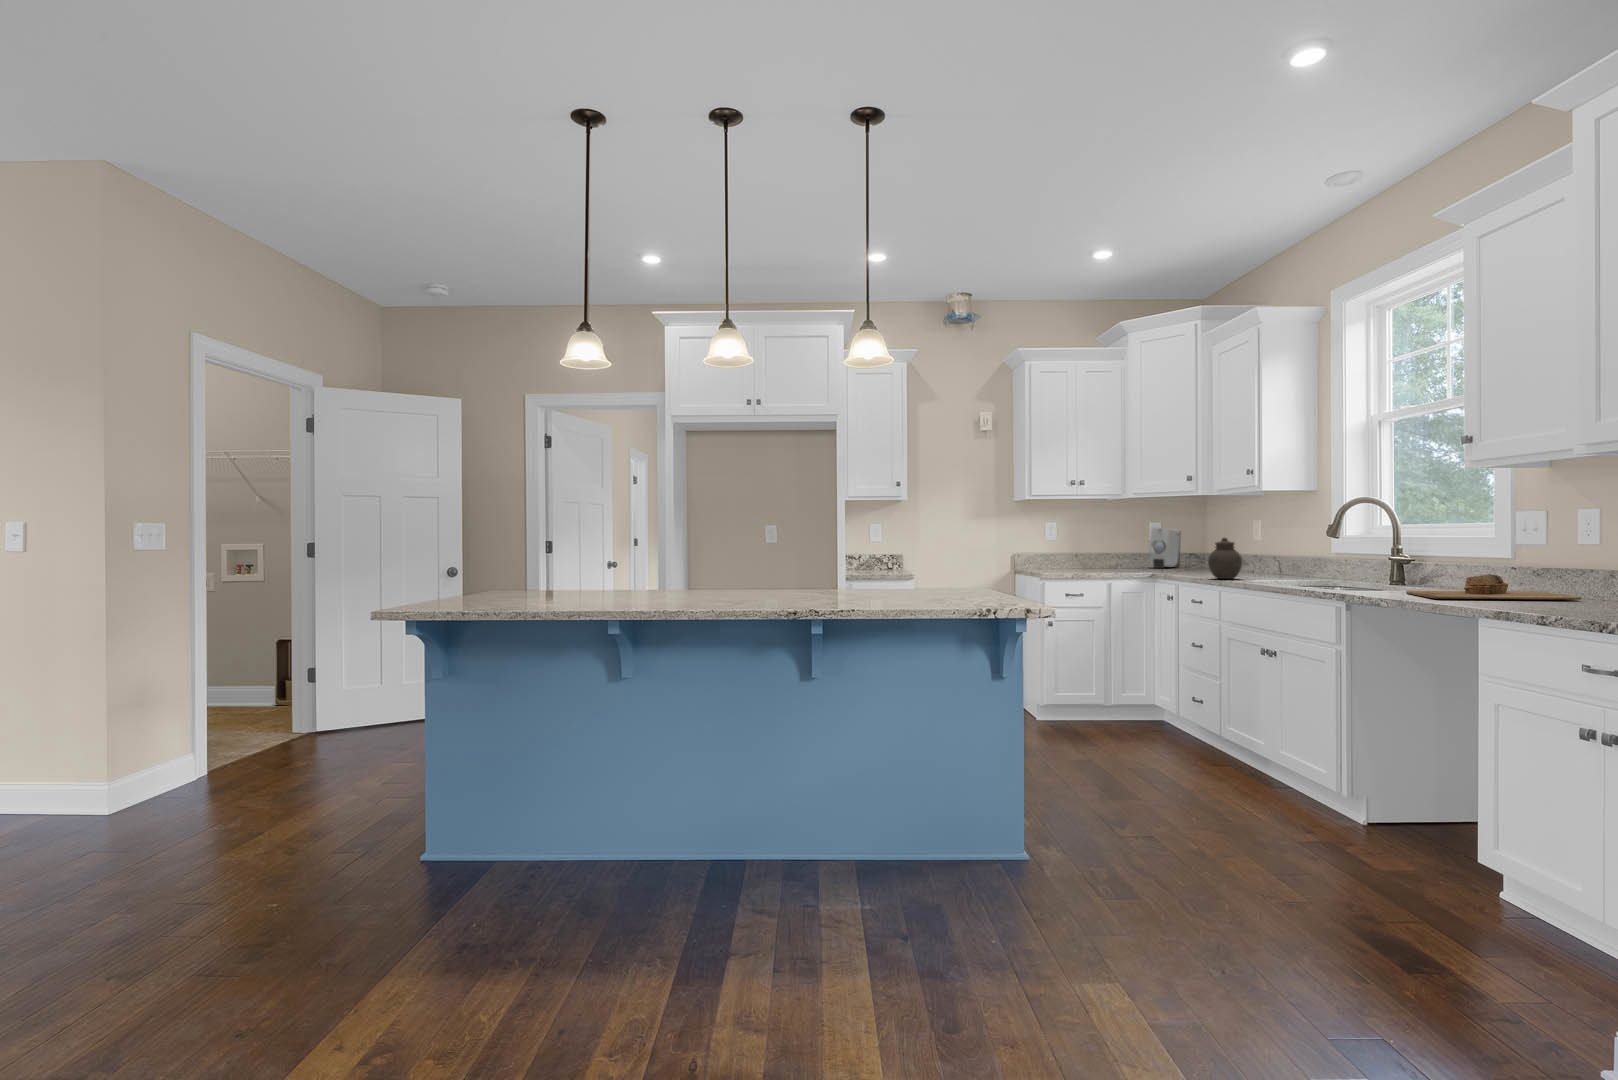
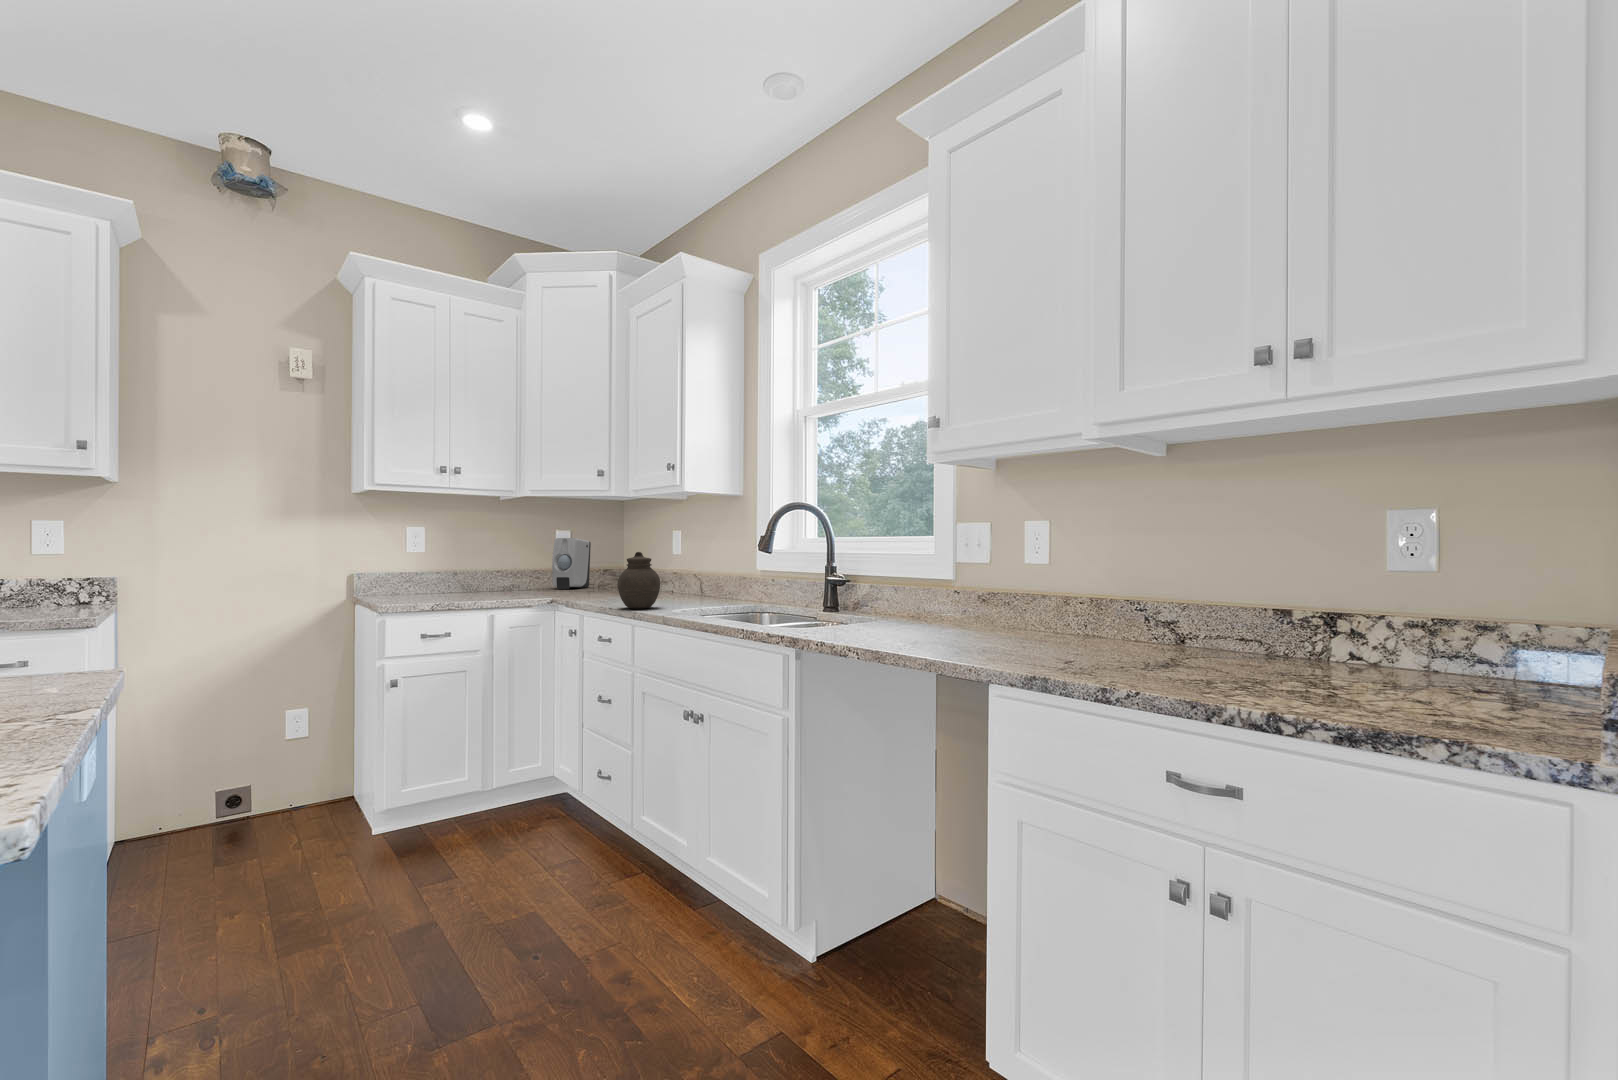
cutting board: present [1406,574,1581,600] -> none [862,605,1050,643]

